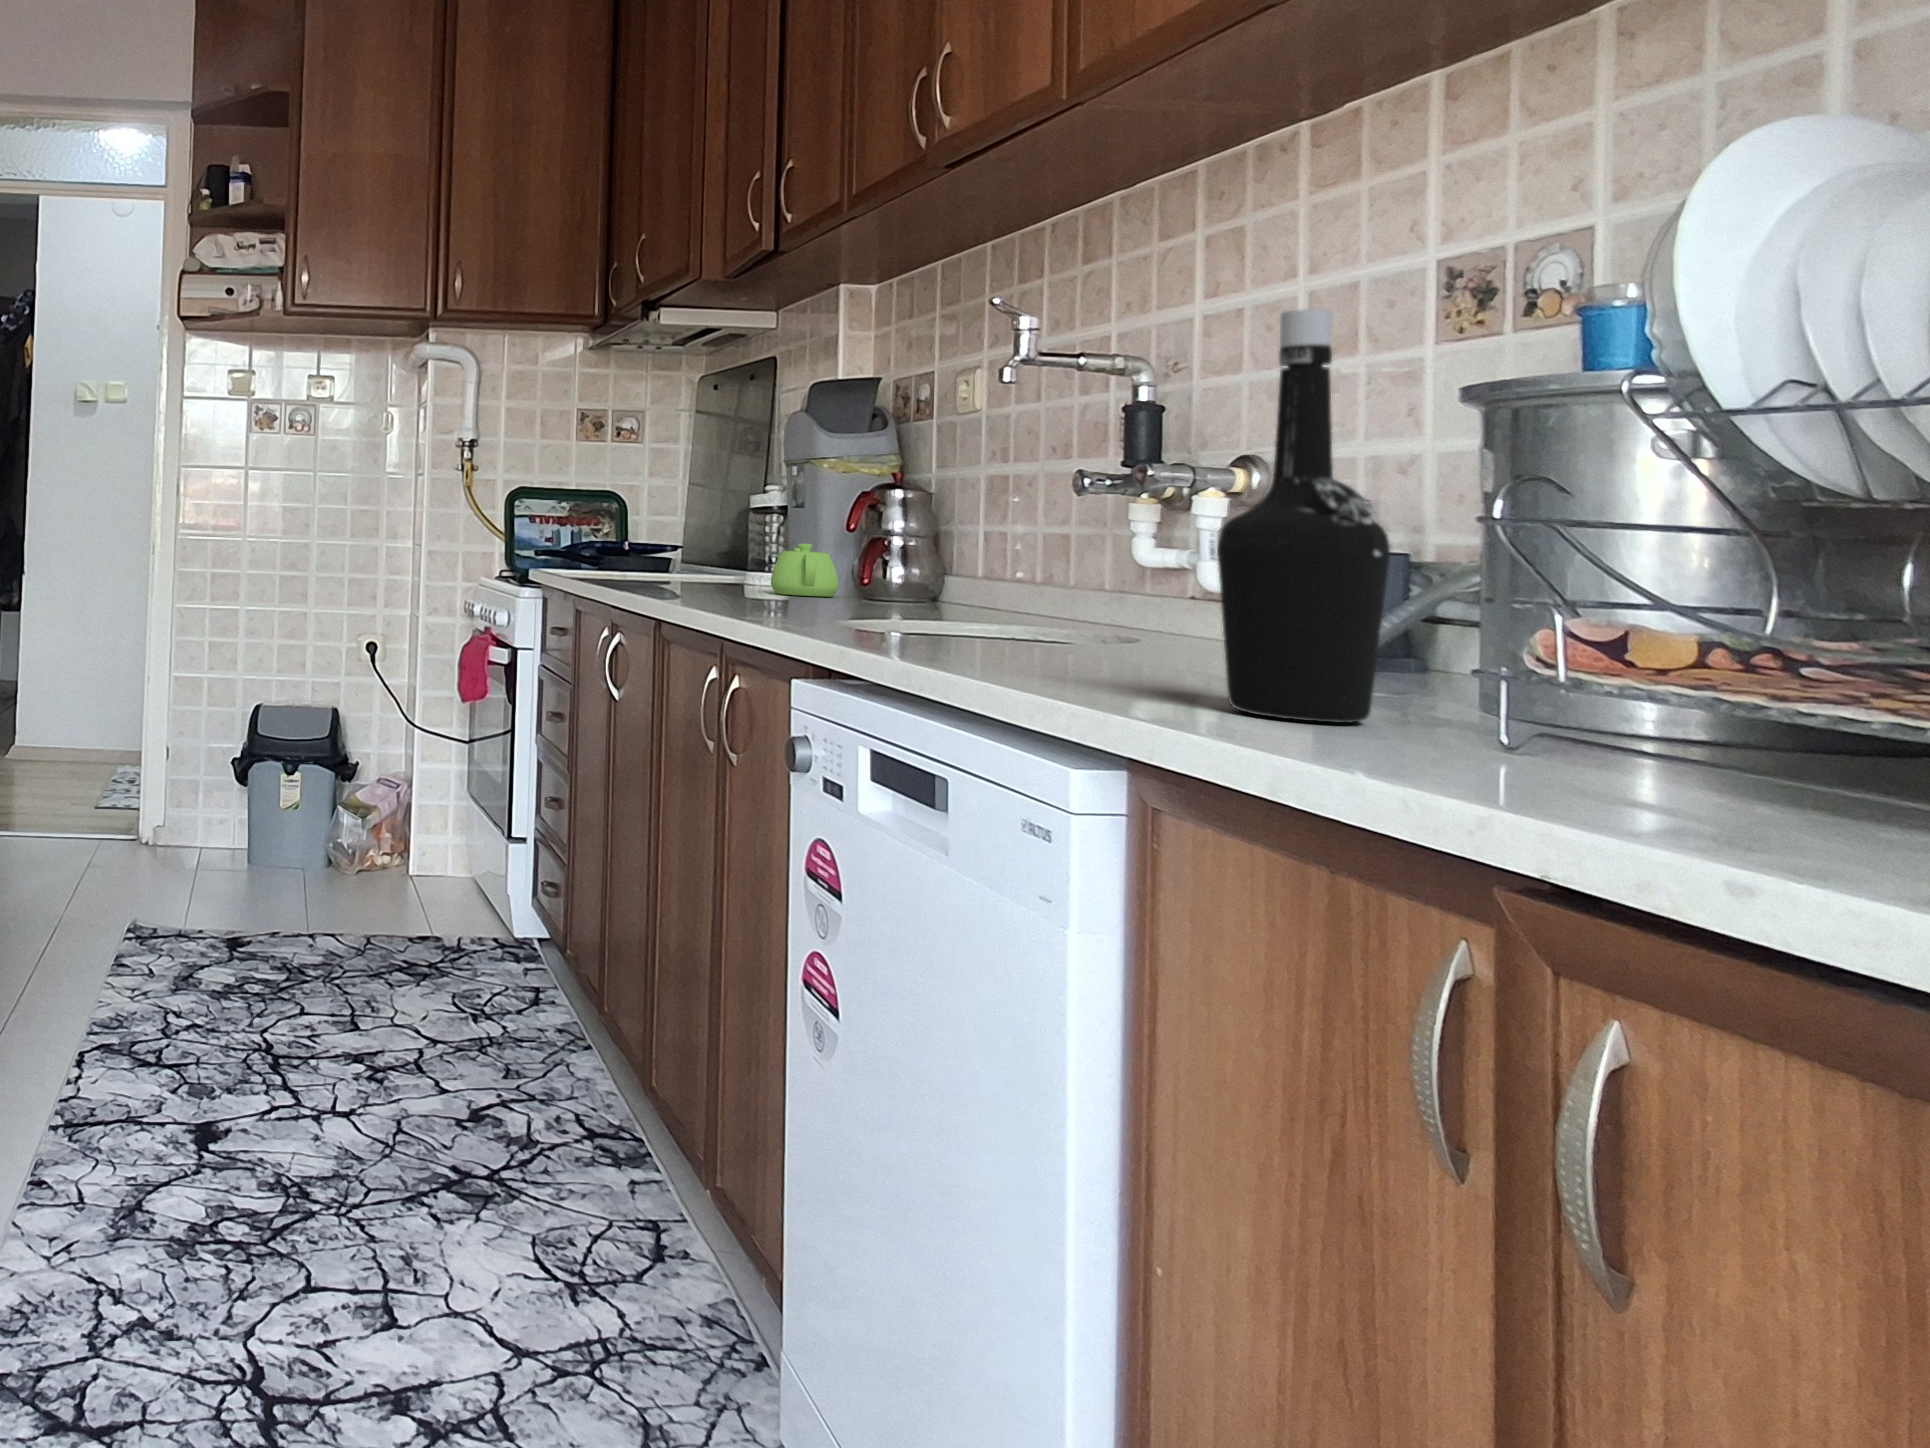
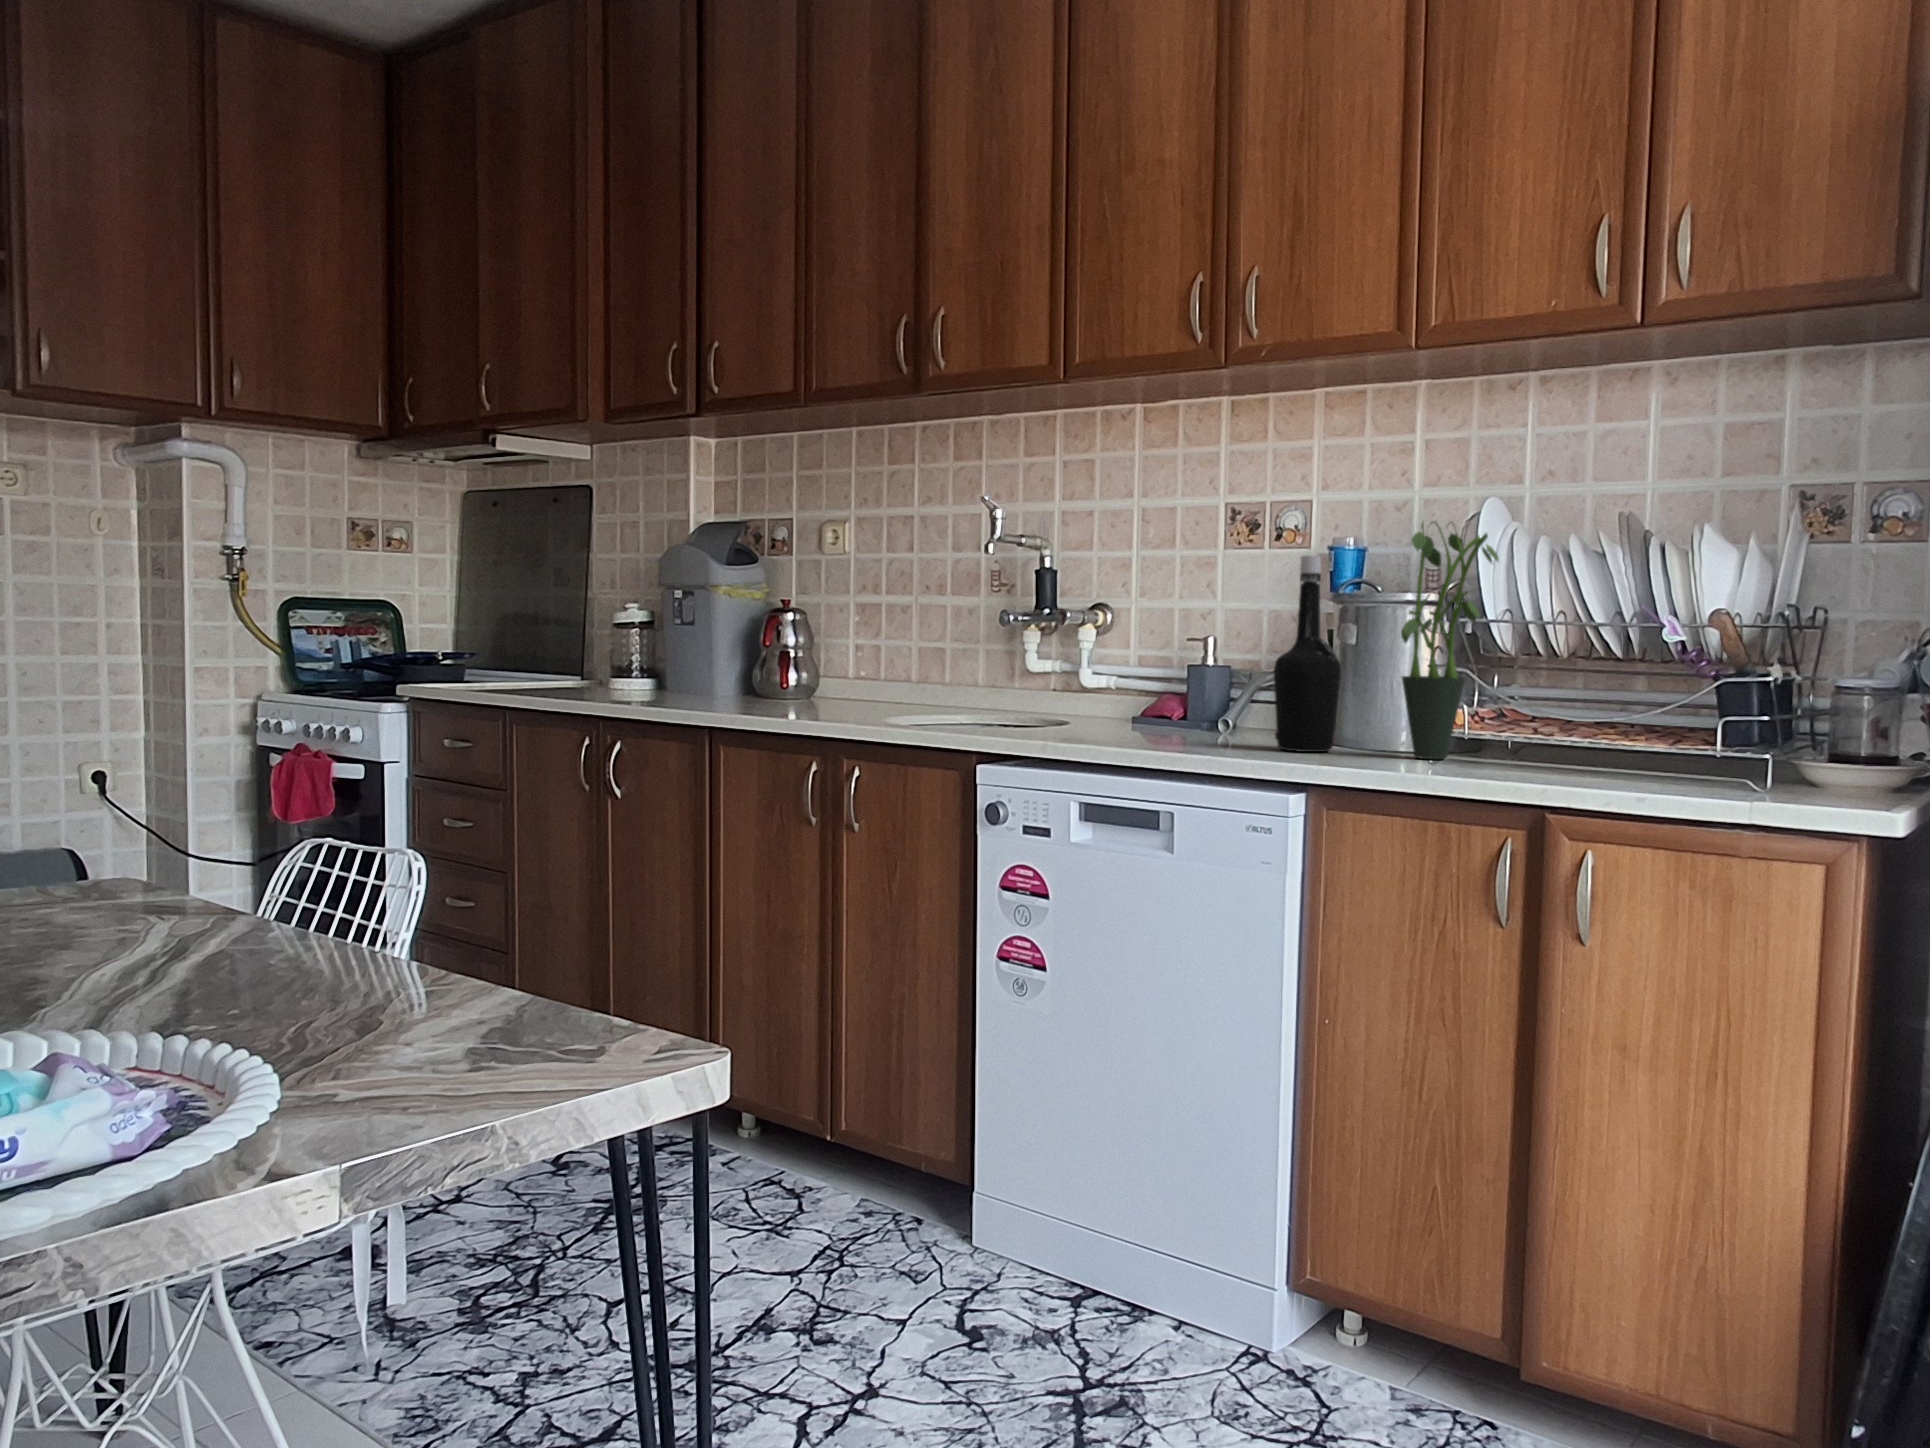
potted plant: none [1424,178,1782,773] -> present [1401,521,1499,759]
teapot: present [771,544,838,597] -> none [708,660,764,702]

